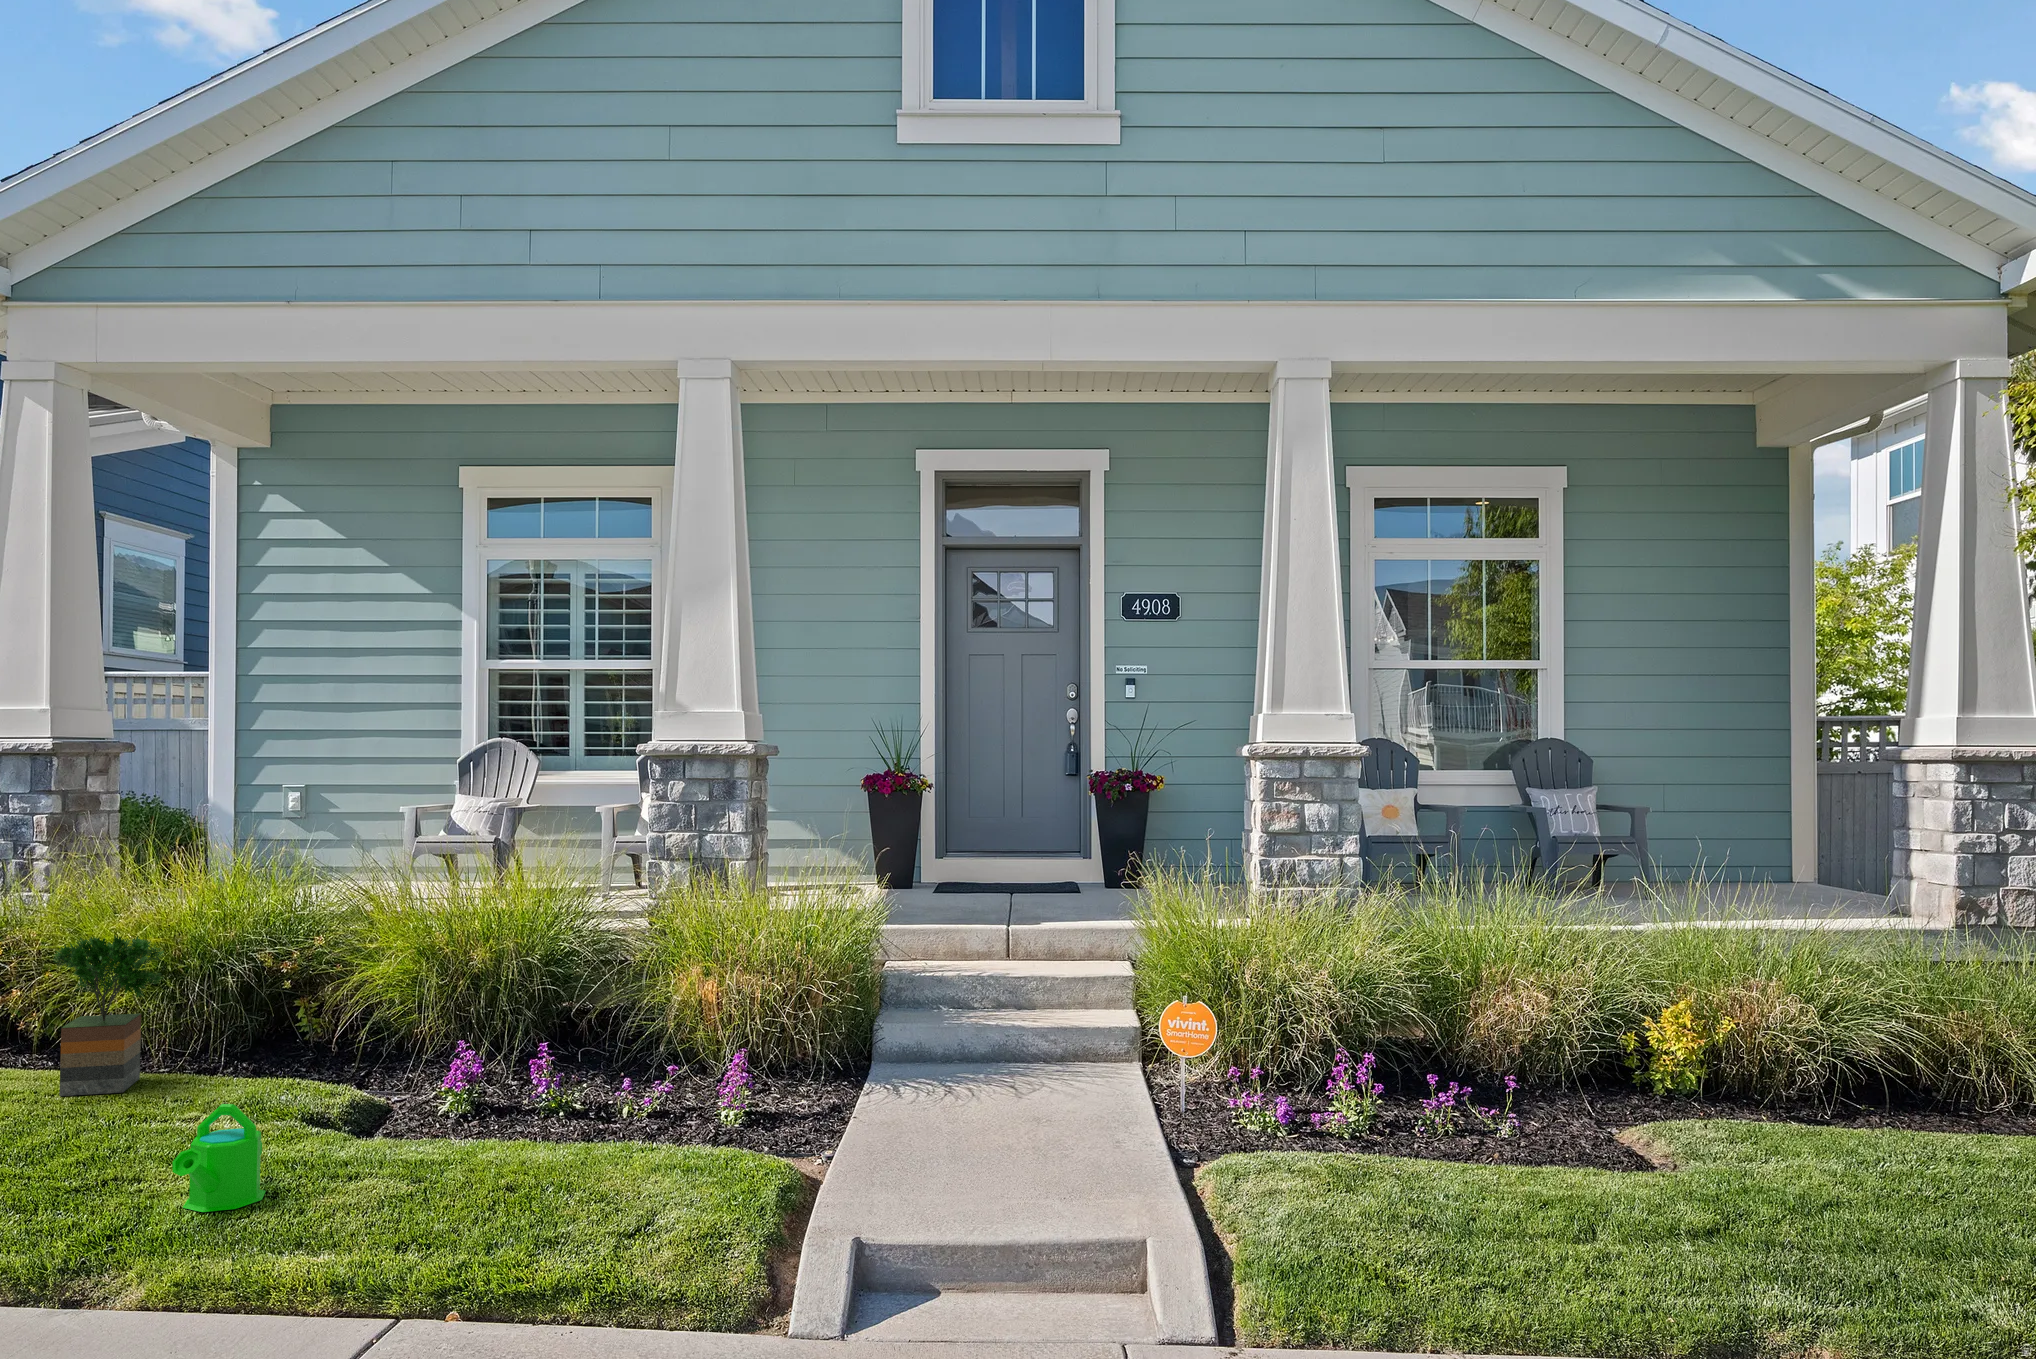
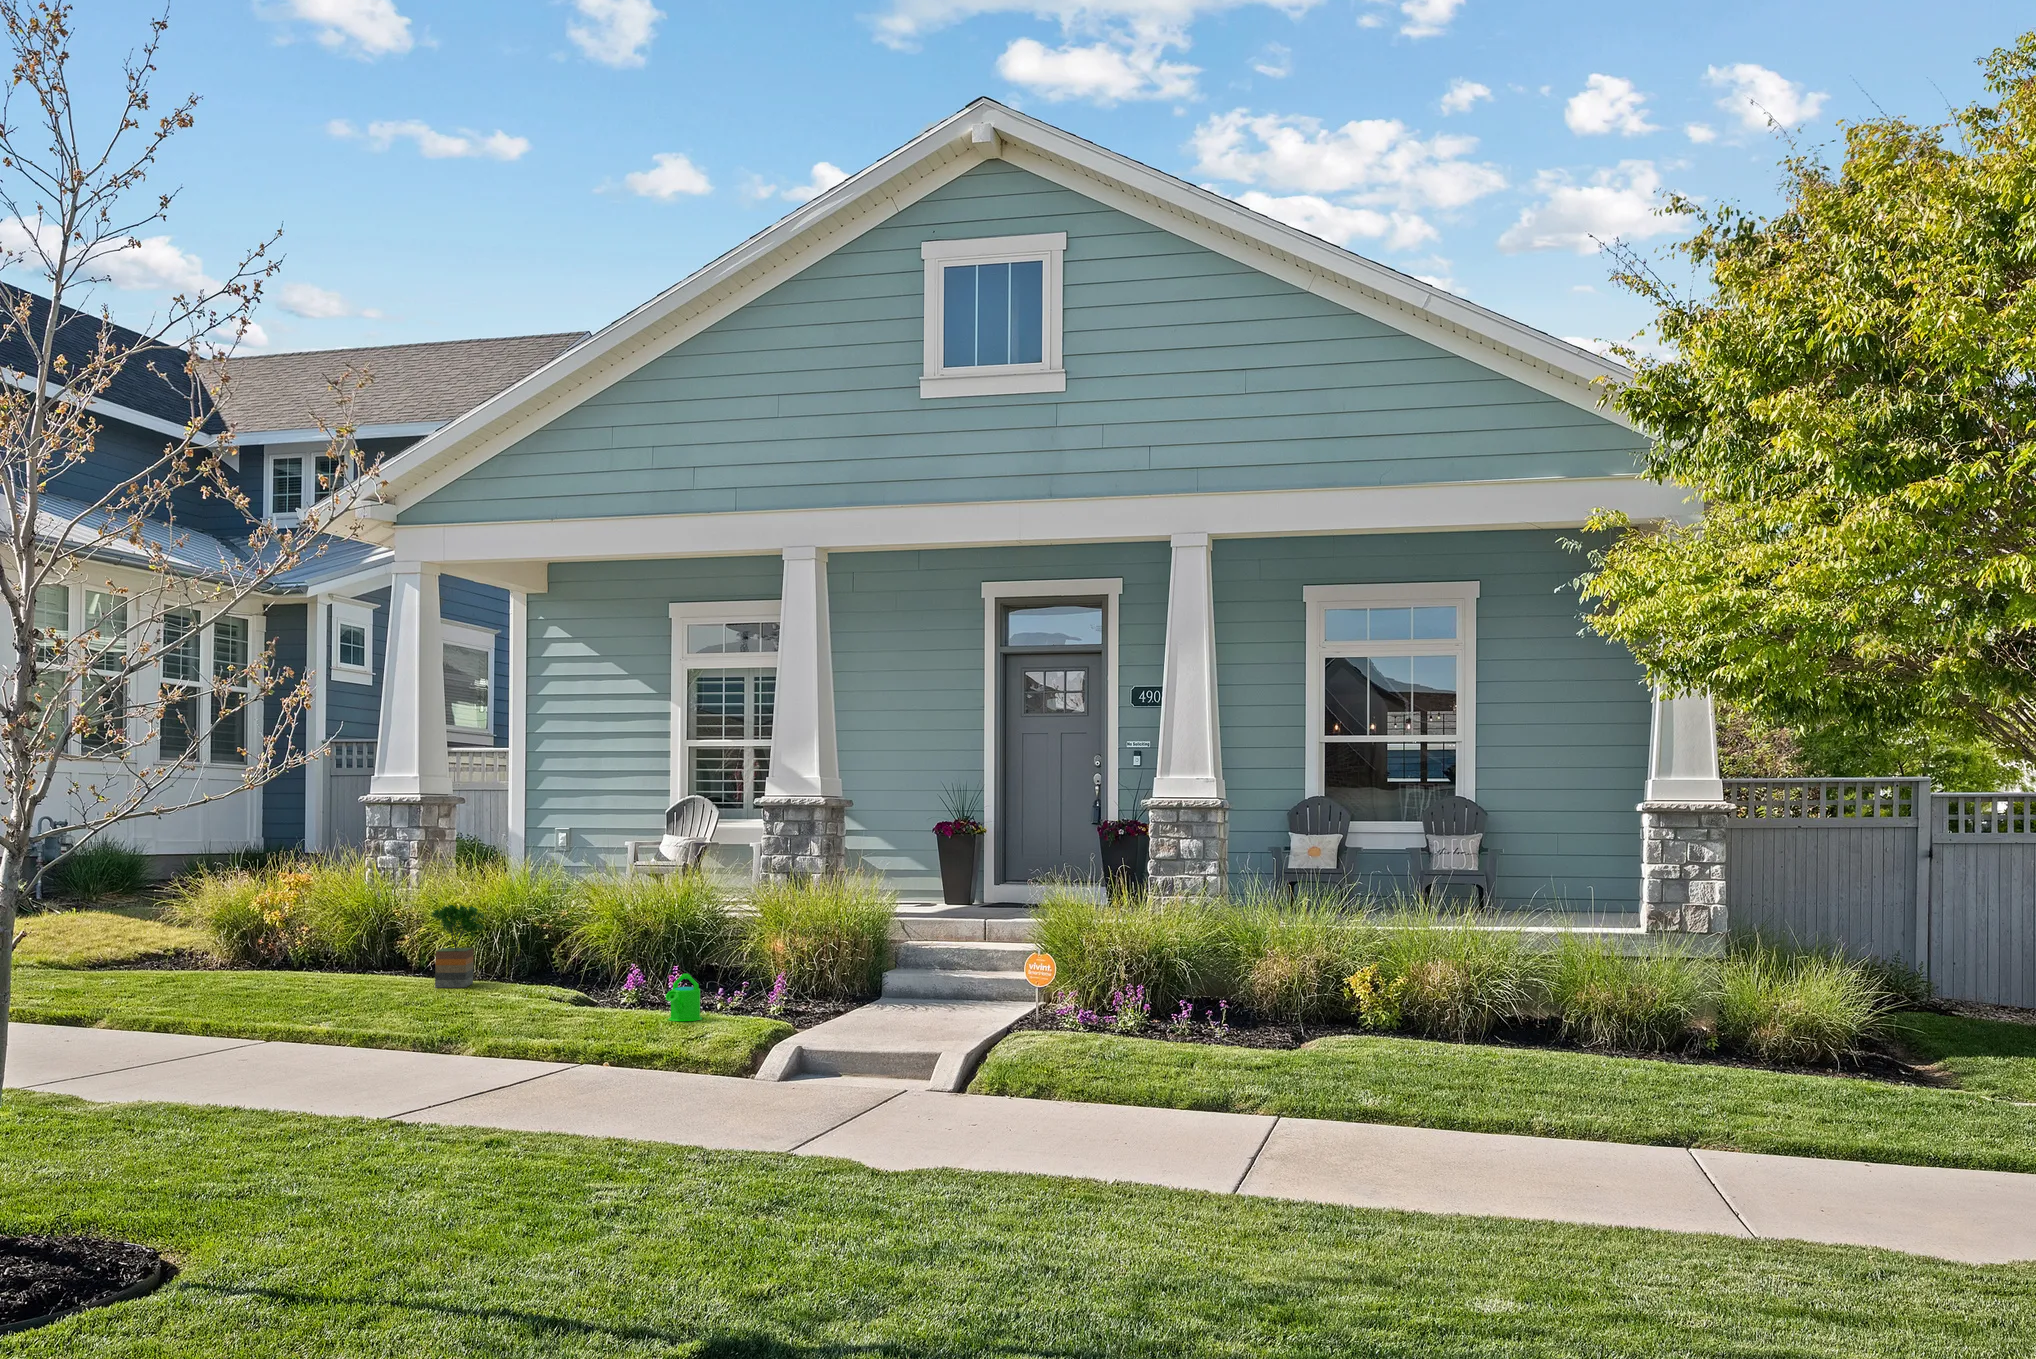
watering can: present [172,1104,266,1212] -> present [666,974,702,1021]

